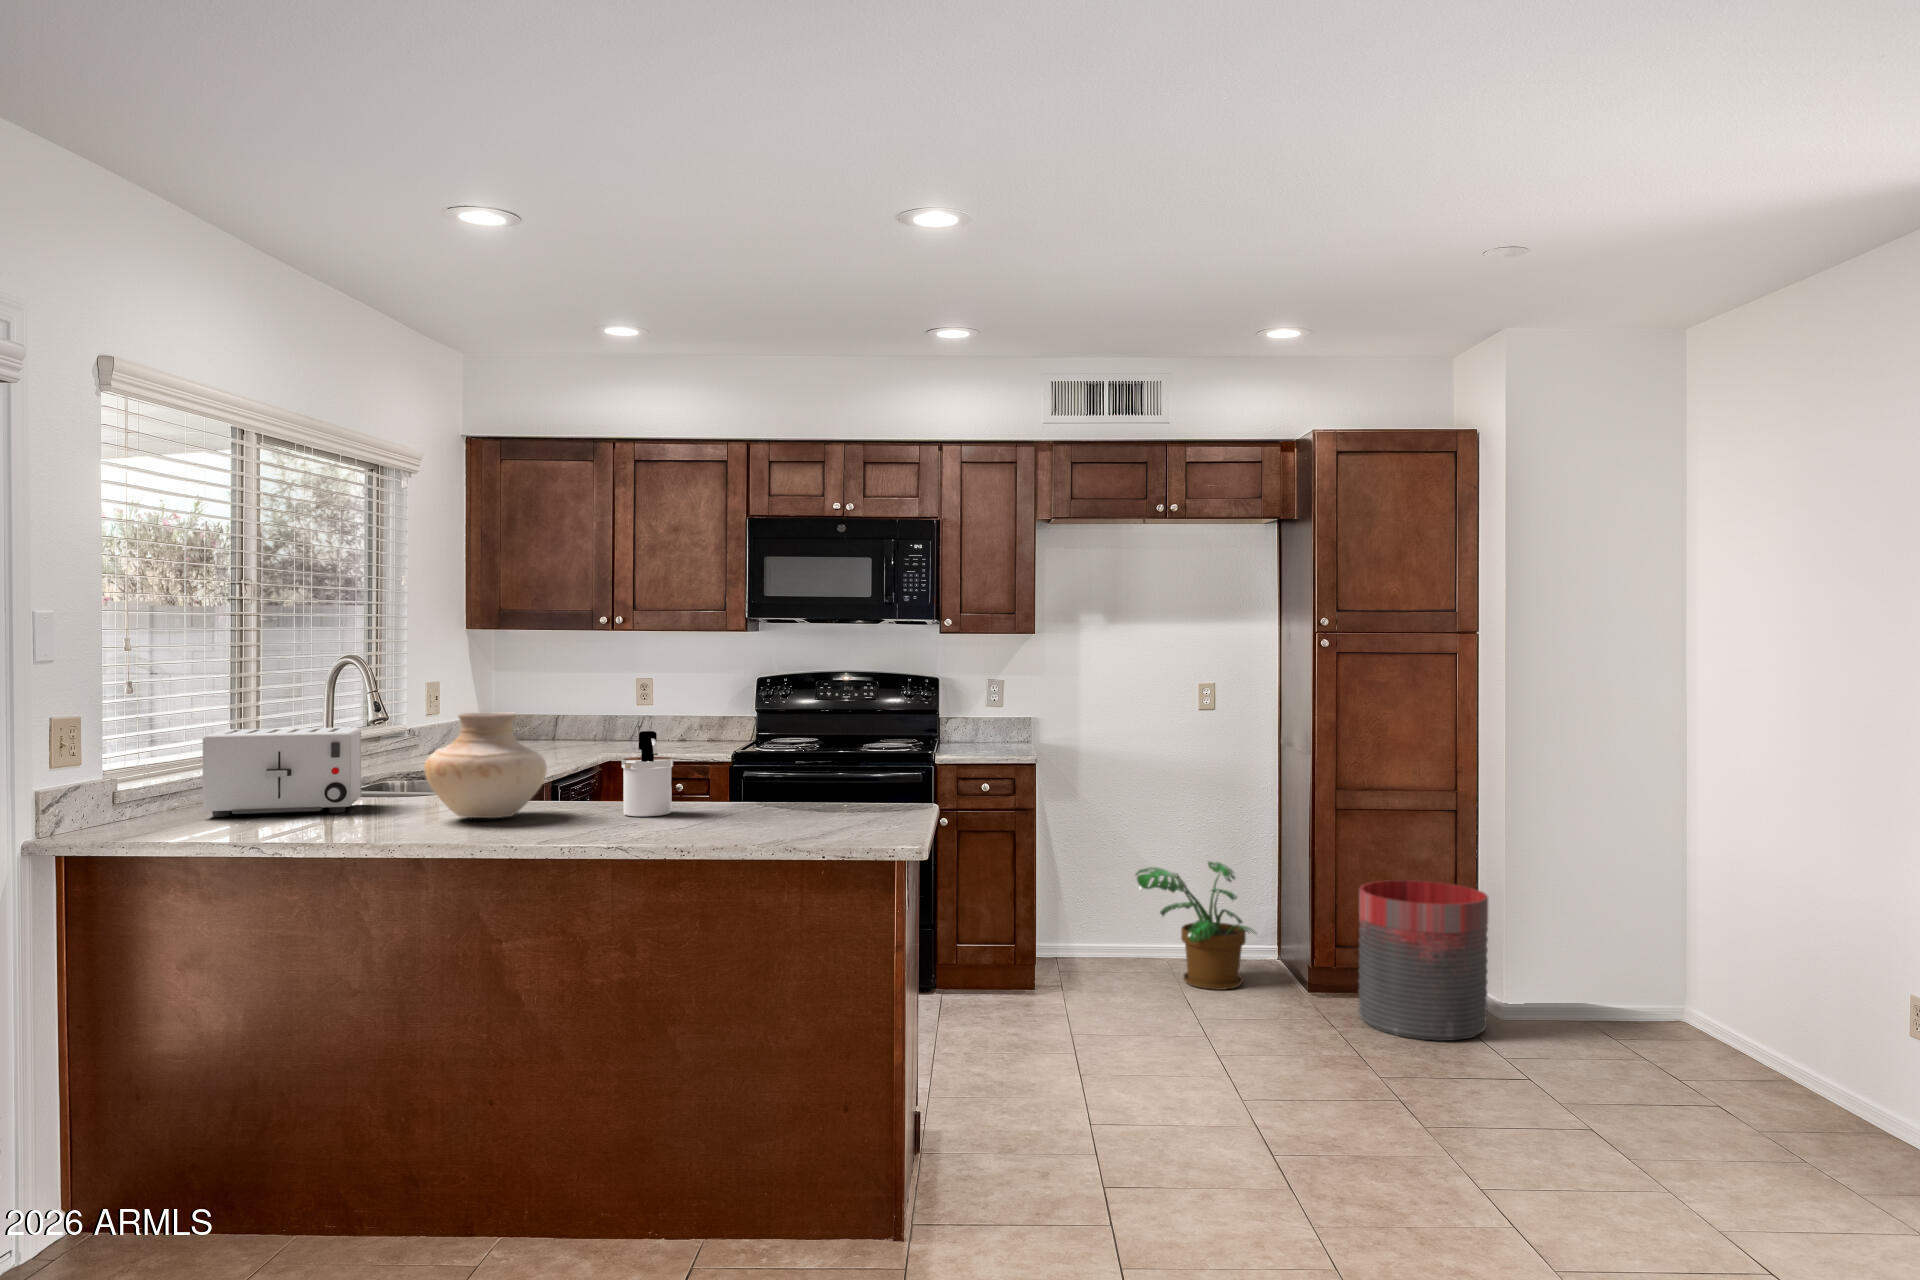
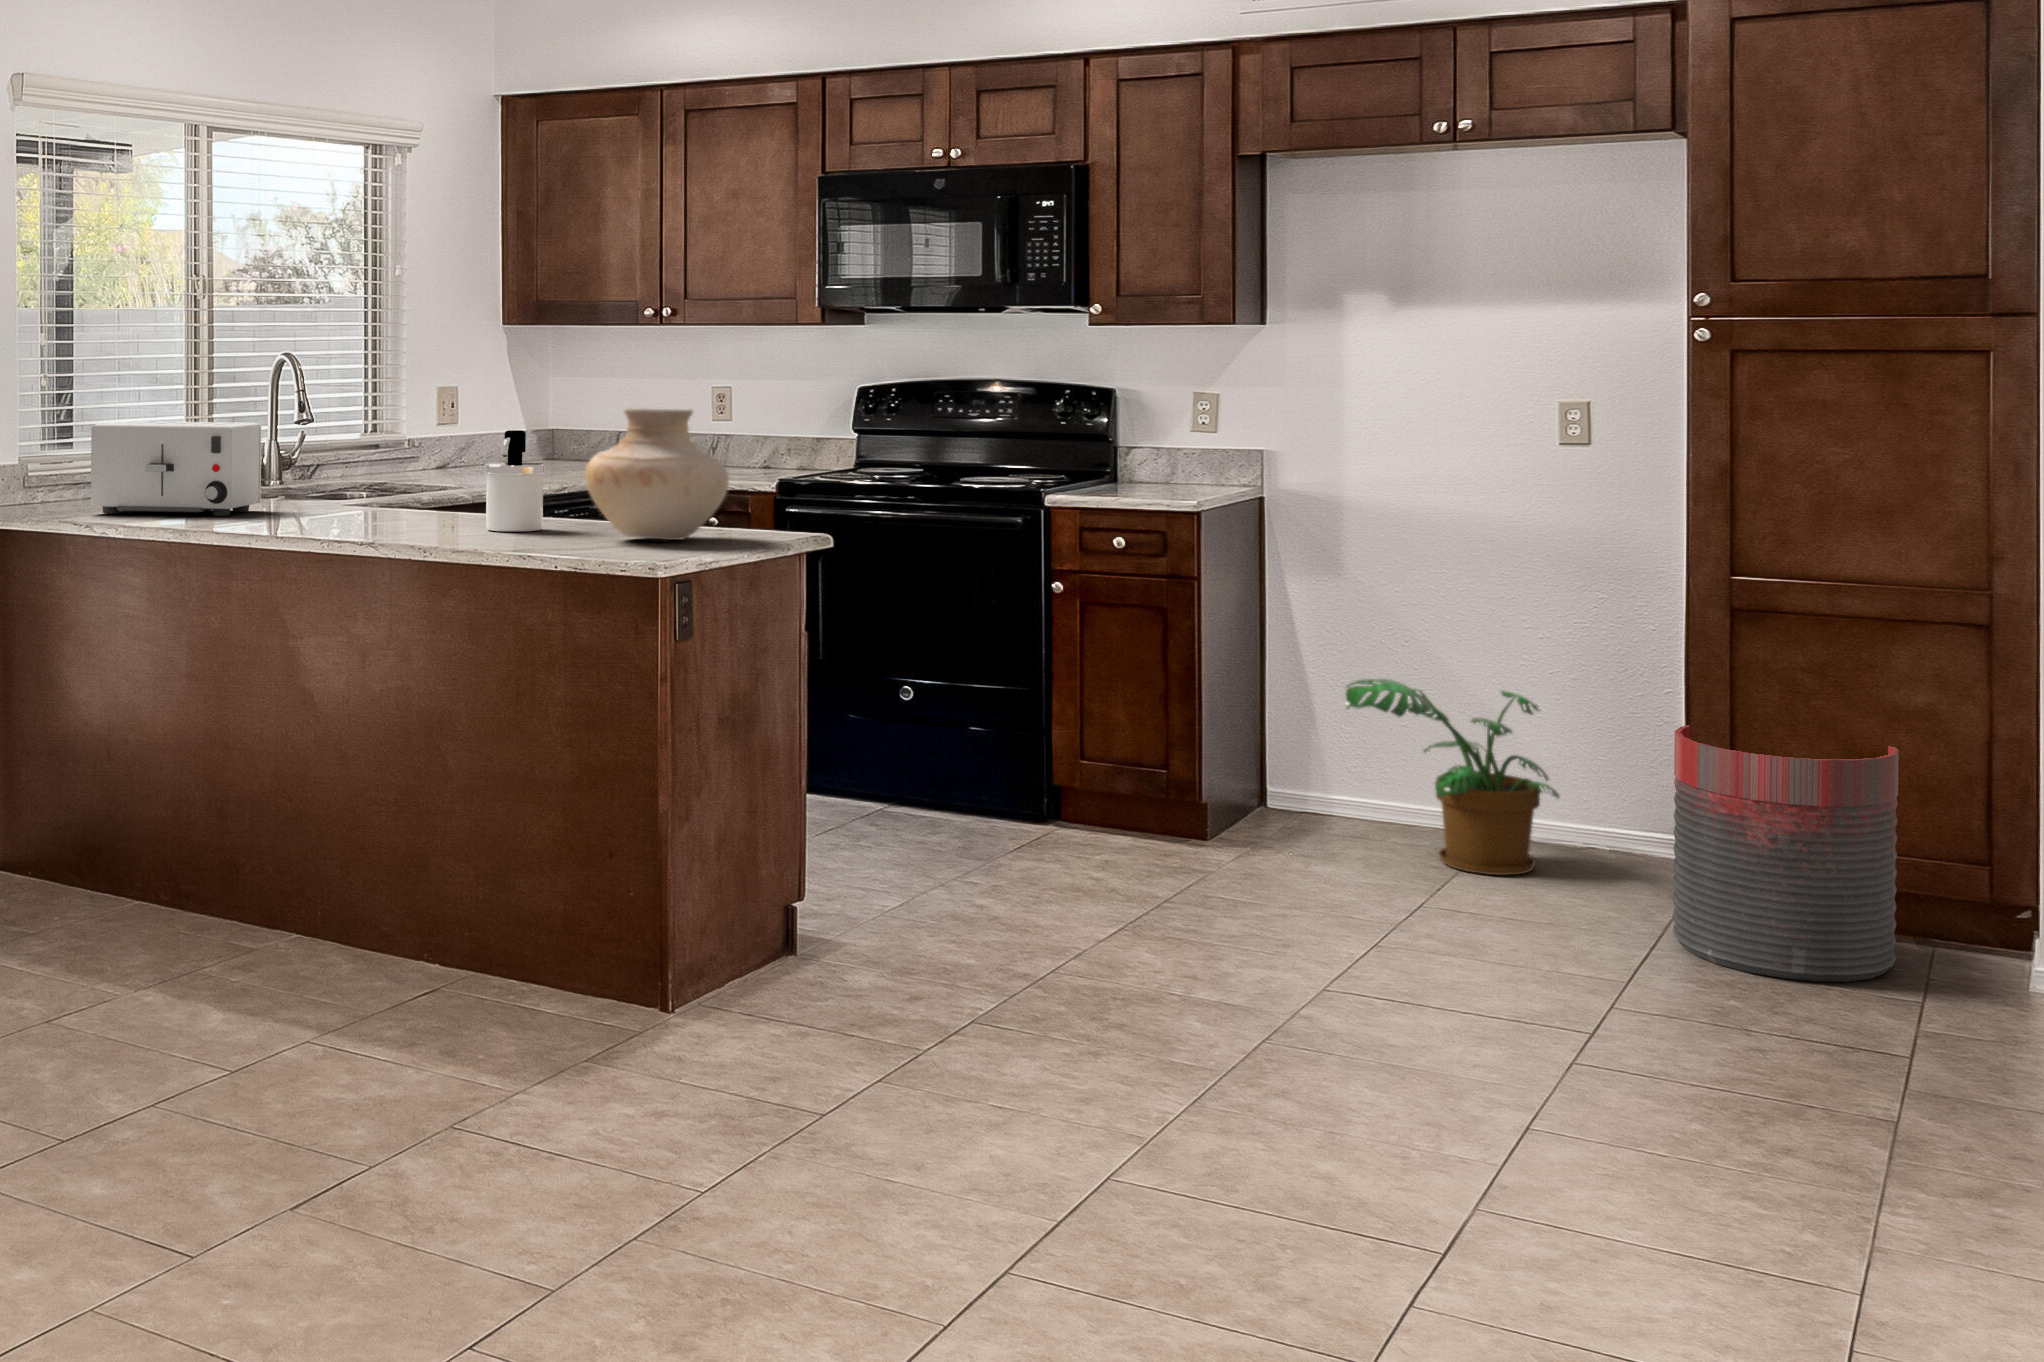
vase: present [425,713,547,818] -> present [585,408,729,540]

